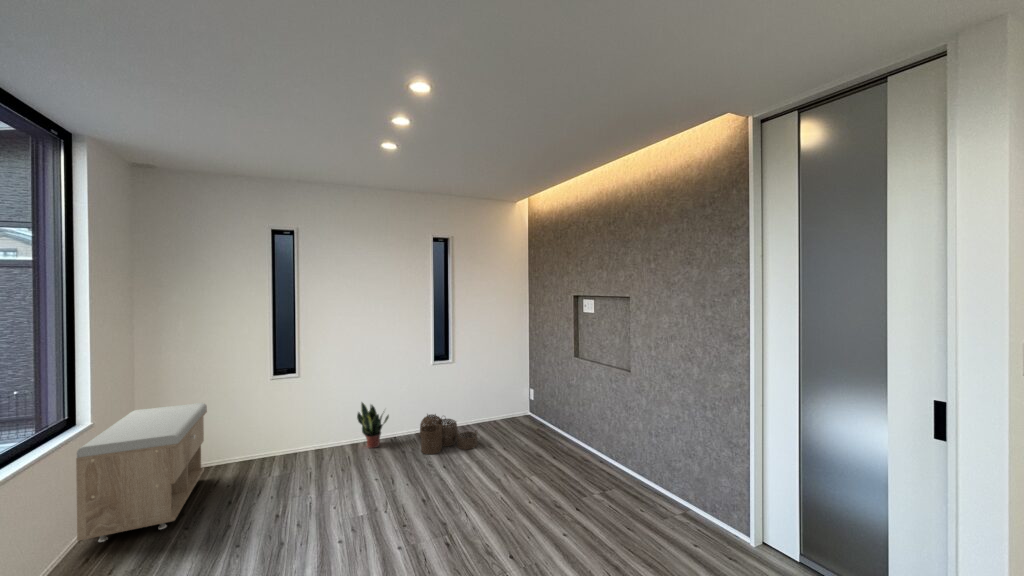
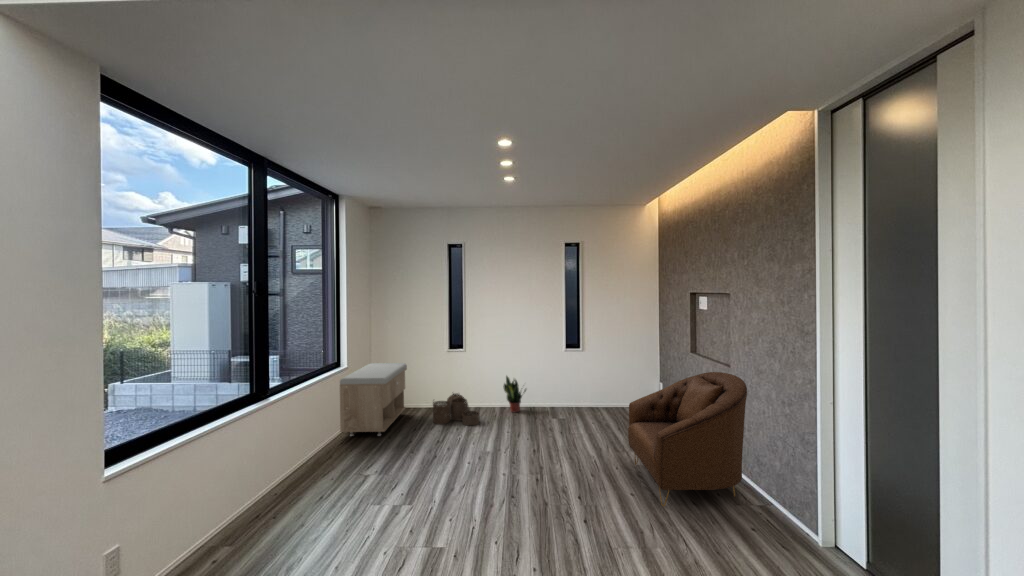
armchair: none [538,379,667,541] -> present [628,372,747,506]
woven basket: present [420,414,477,454] -> present [433,393,479,425]

